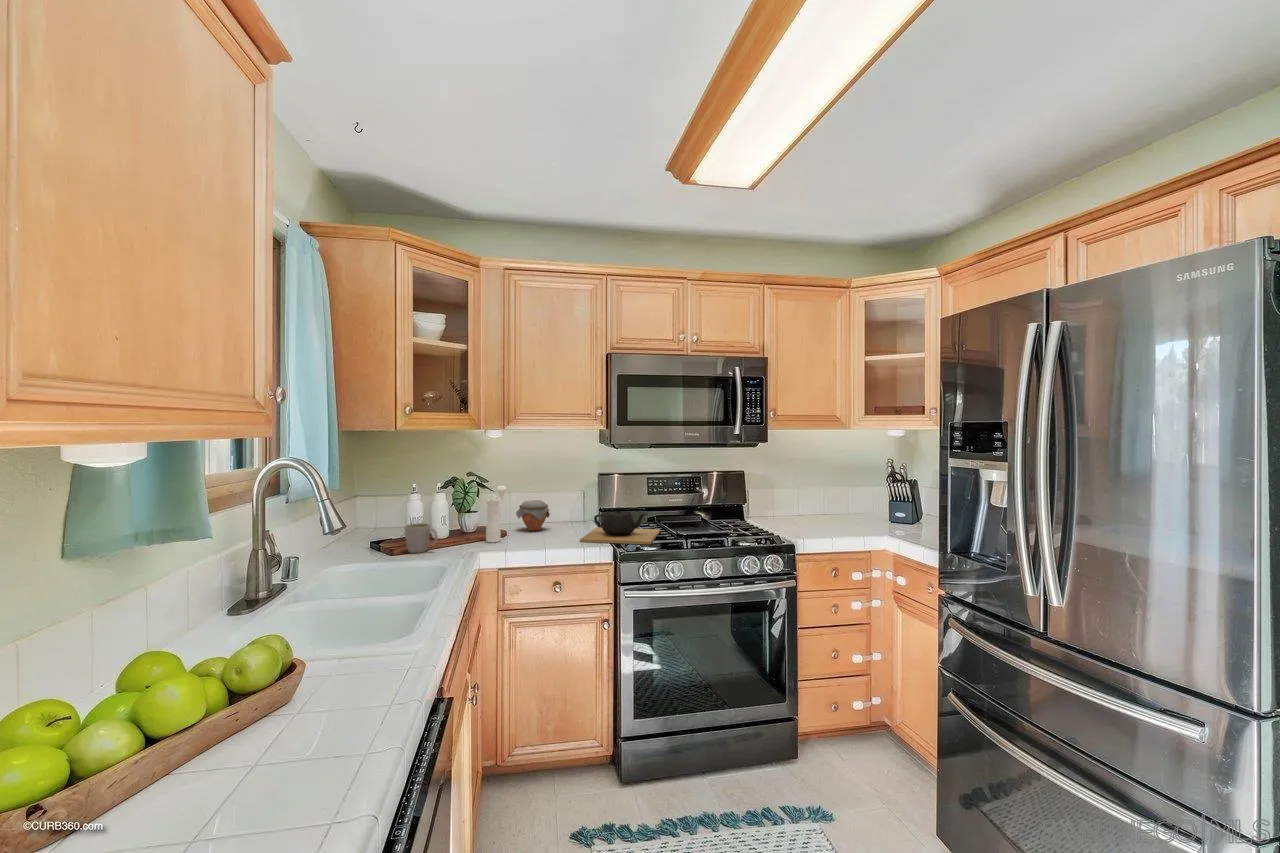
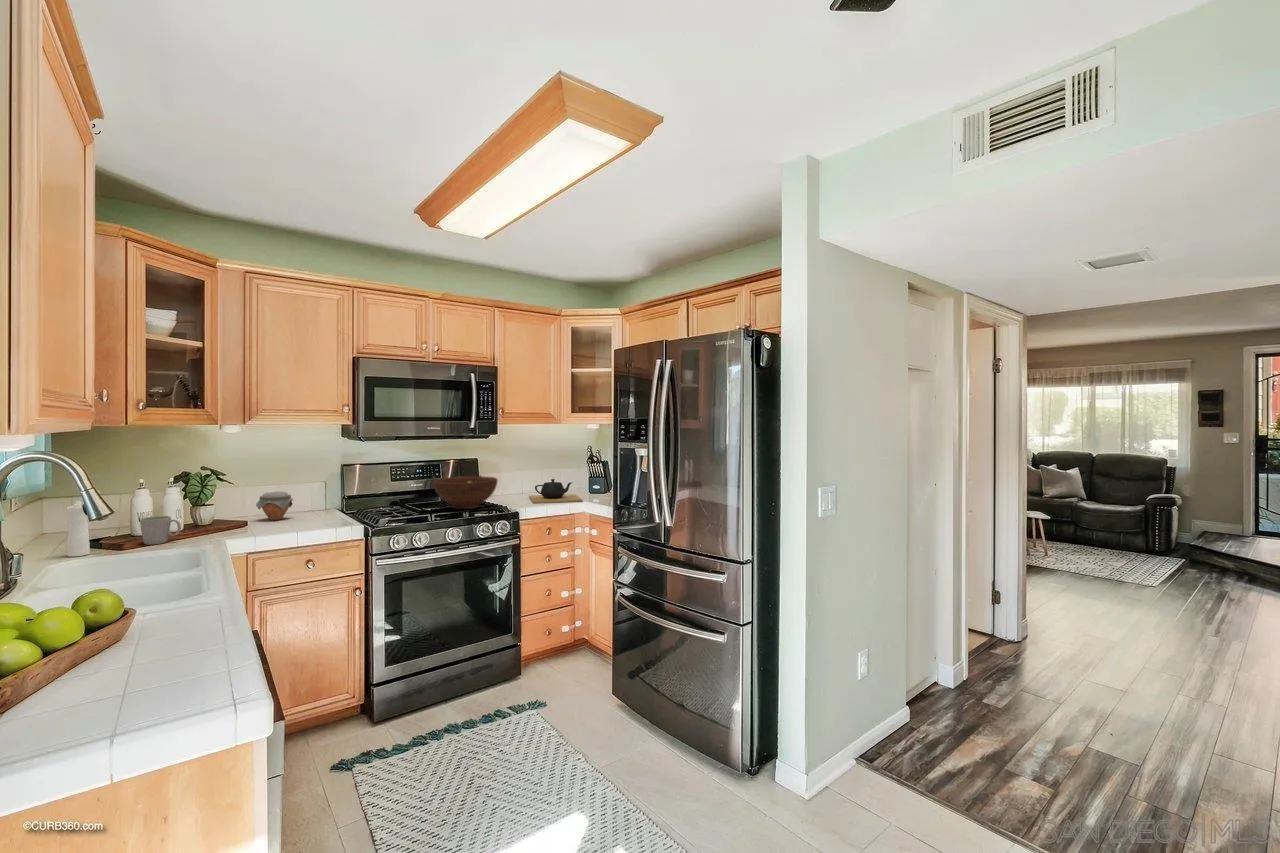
pepper mill: present [486,486,506,542] -> present [67,491,99,557]
fruit bowl: none [692,492,768,533] -> present [433,476,498,509]
teapot: present [580,507,660,545] -> present [529,479,582,503]

